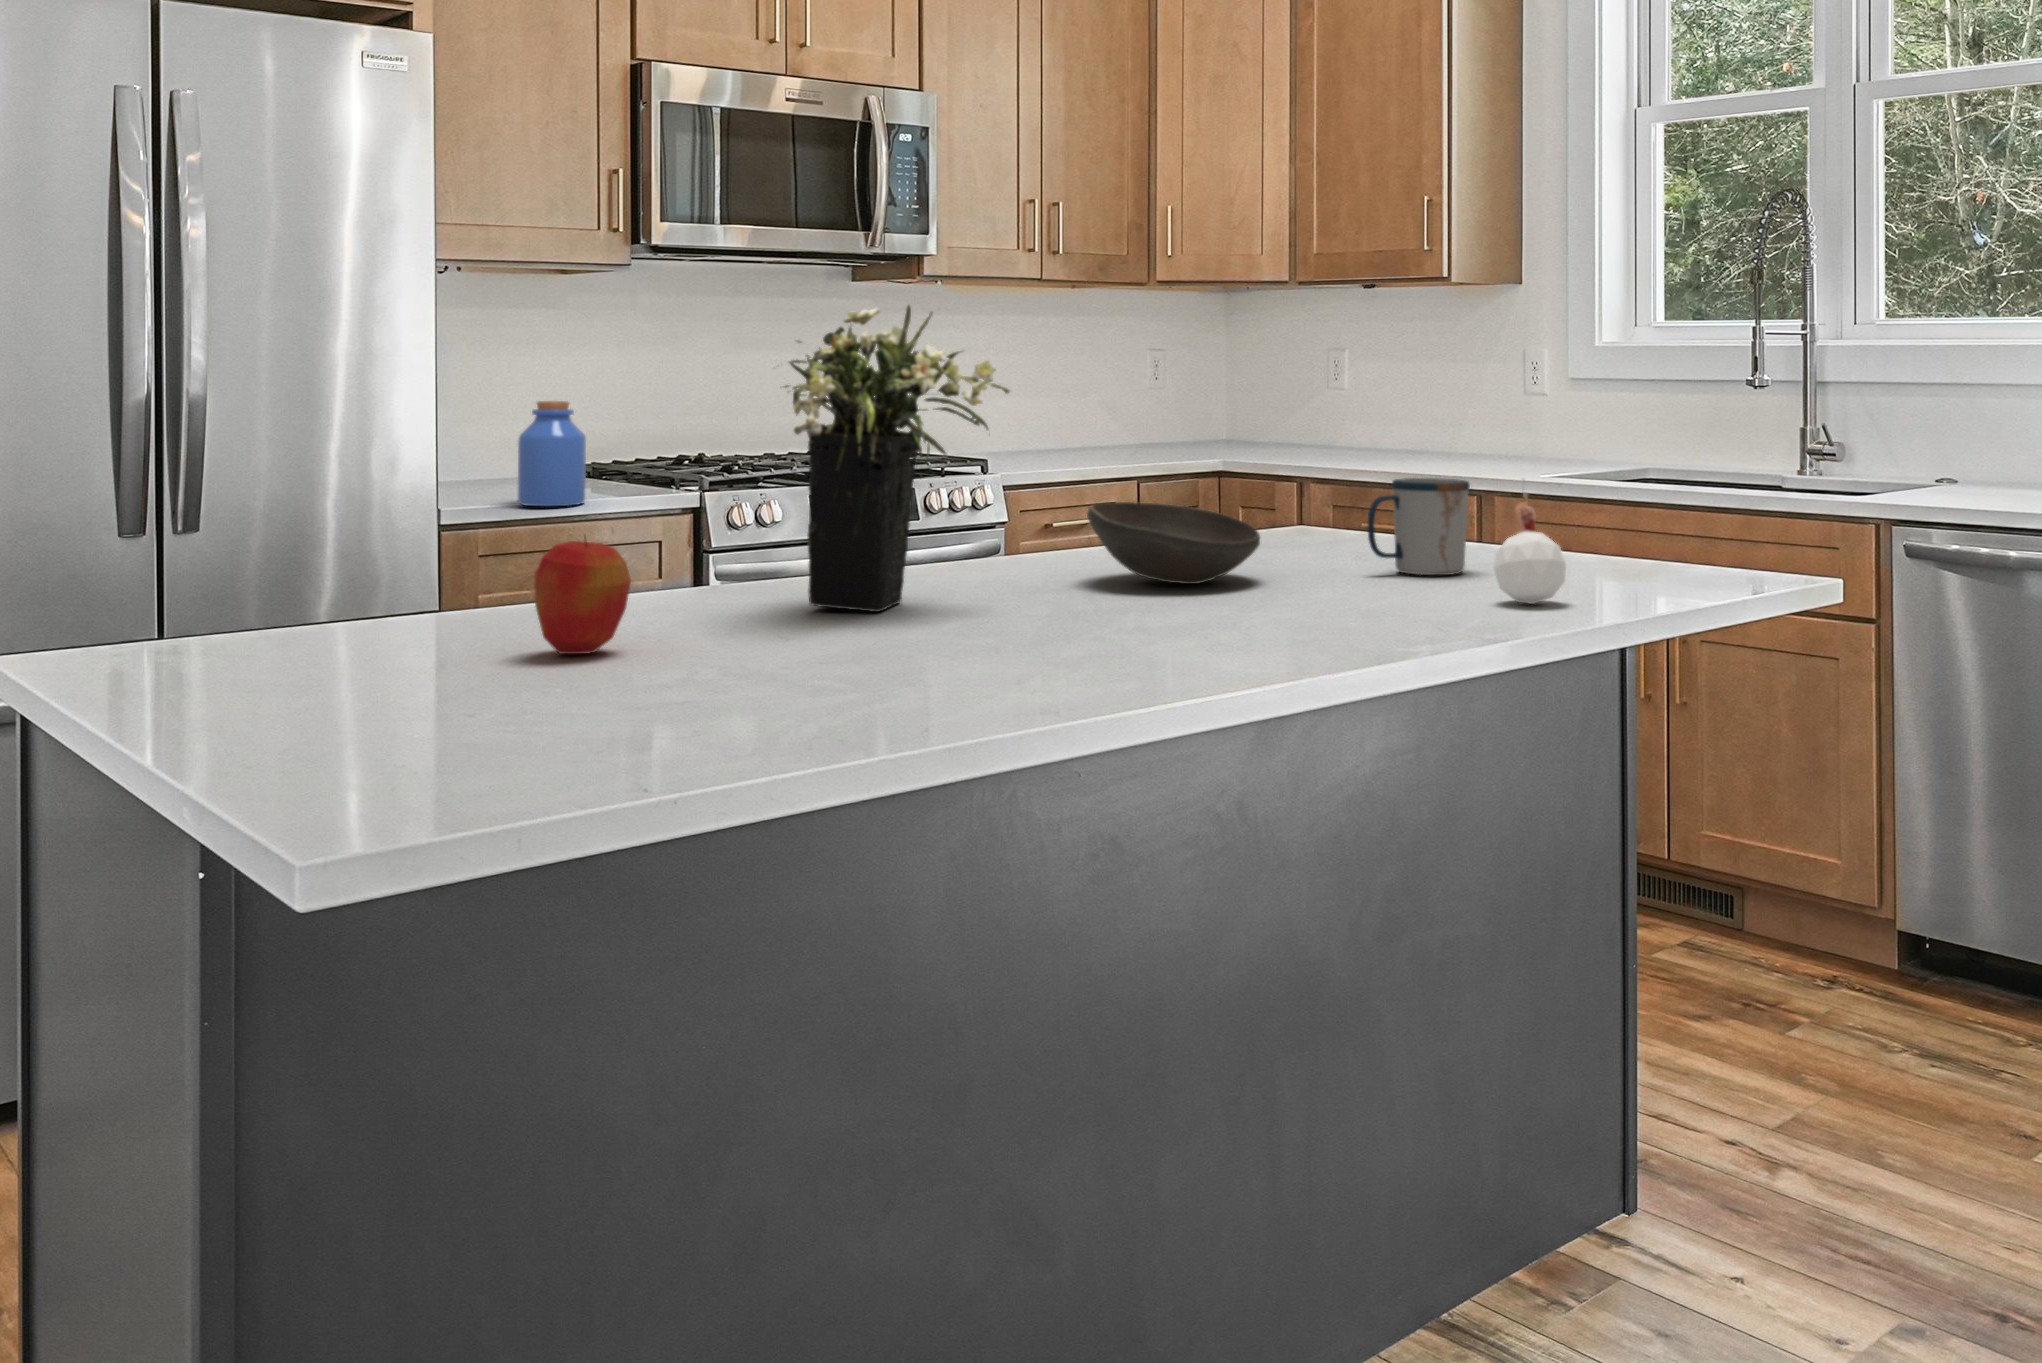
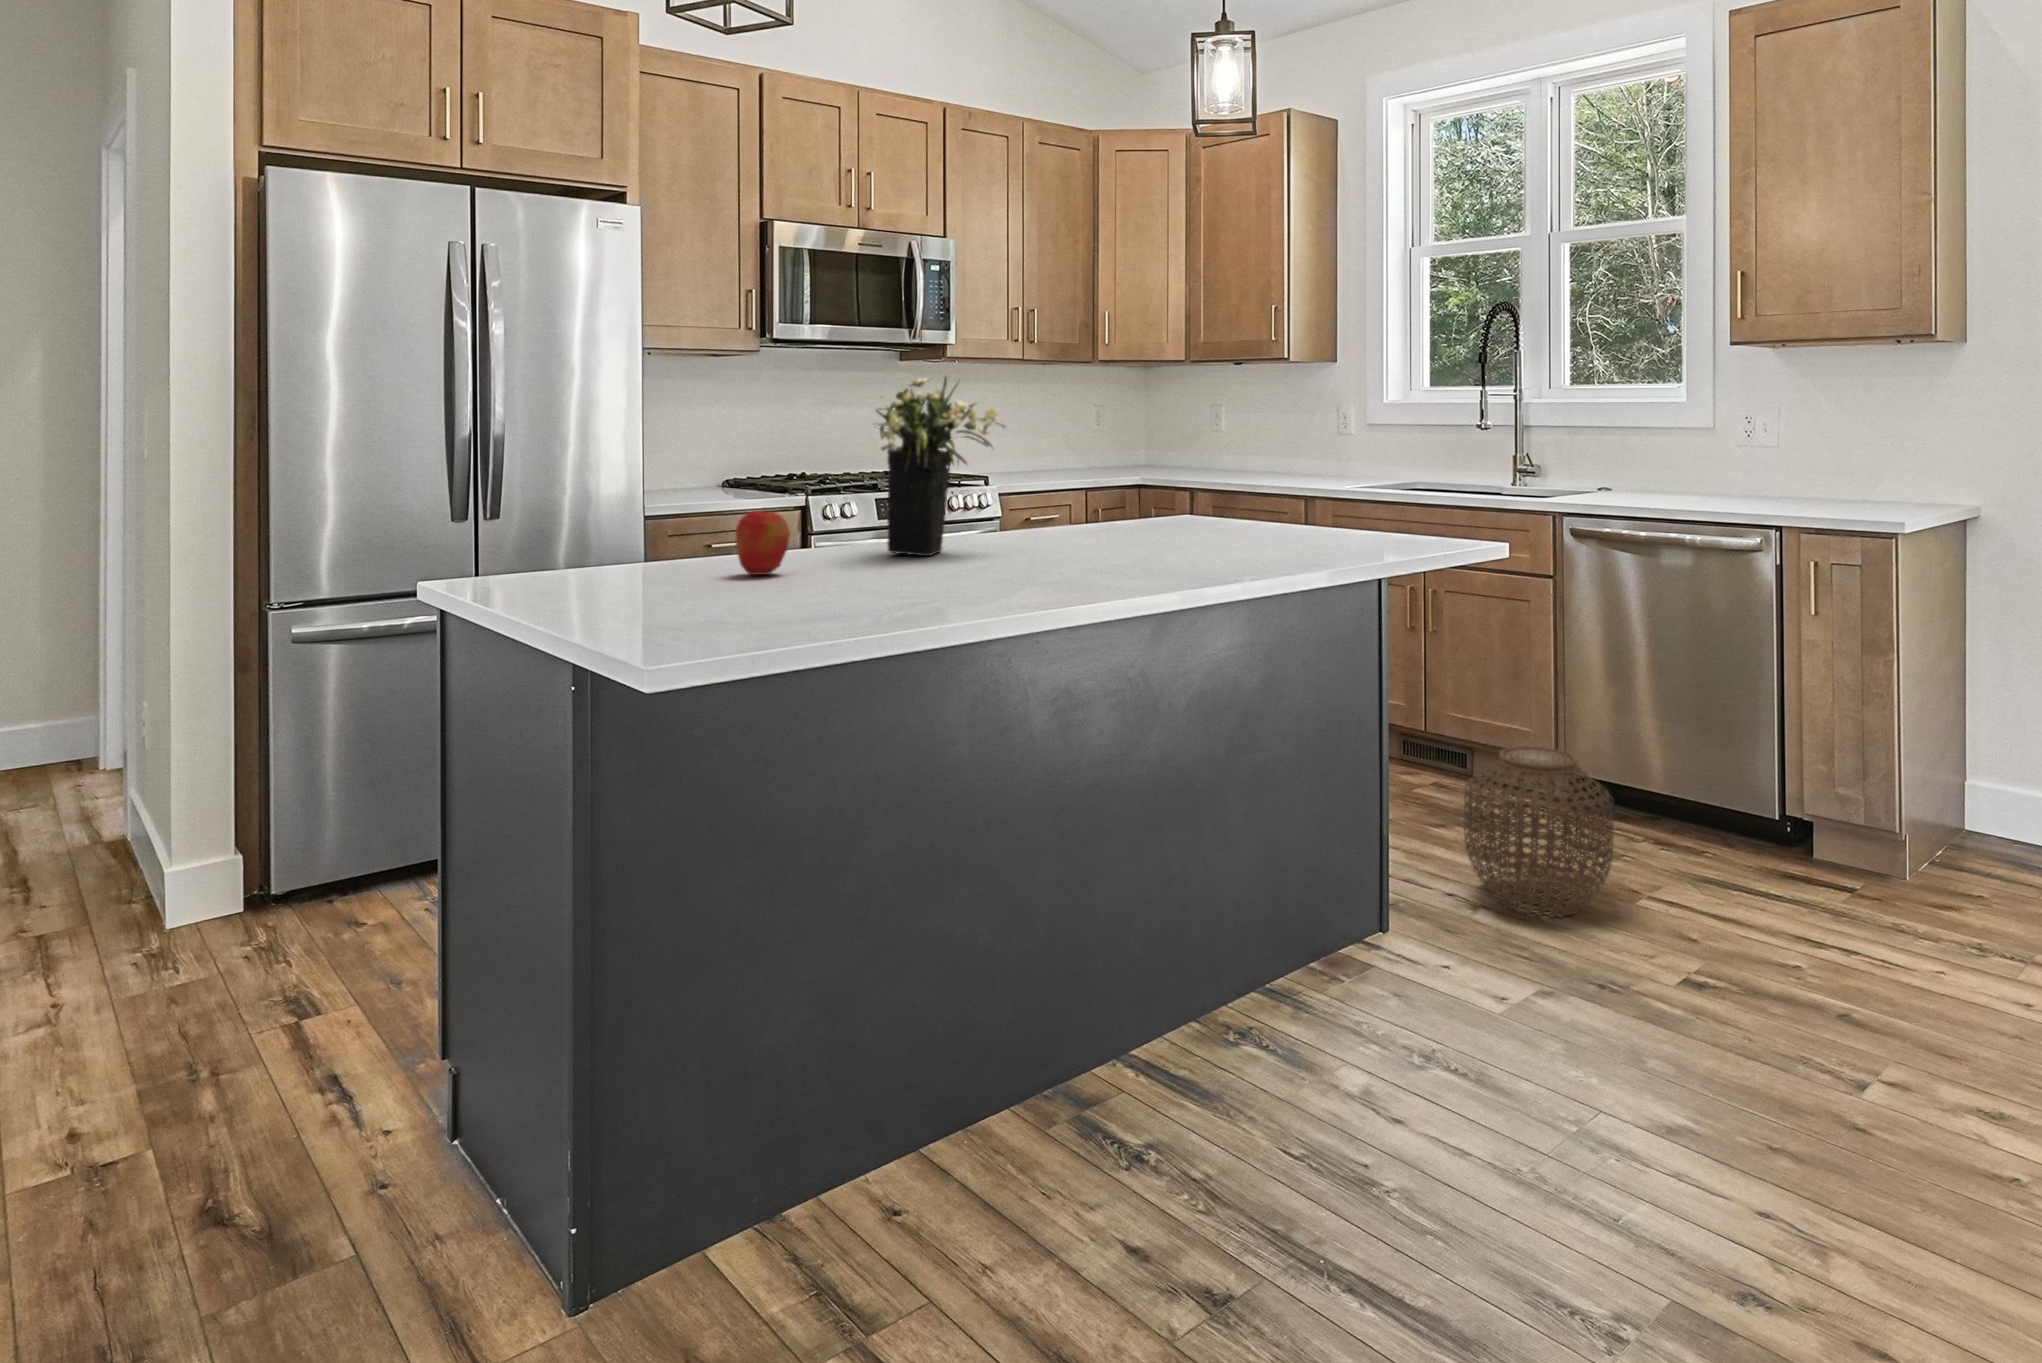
jar: present [518,401,586,506] -> none [688,438,731,505]
mug: present [1367,478,1470,575] -> none [1221,481,1283,538]
candle: present [1494,493,1566,604] -> none [1291,478,1334,552]
bowl: present [1087,502,1260,584] -> none [1051,495,1155,543]
woven basket: none [1755,903,2001,1188] -> present [1464,746,1613,917]

